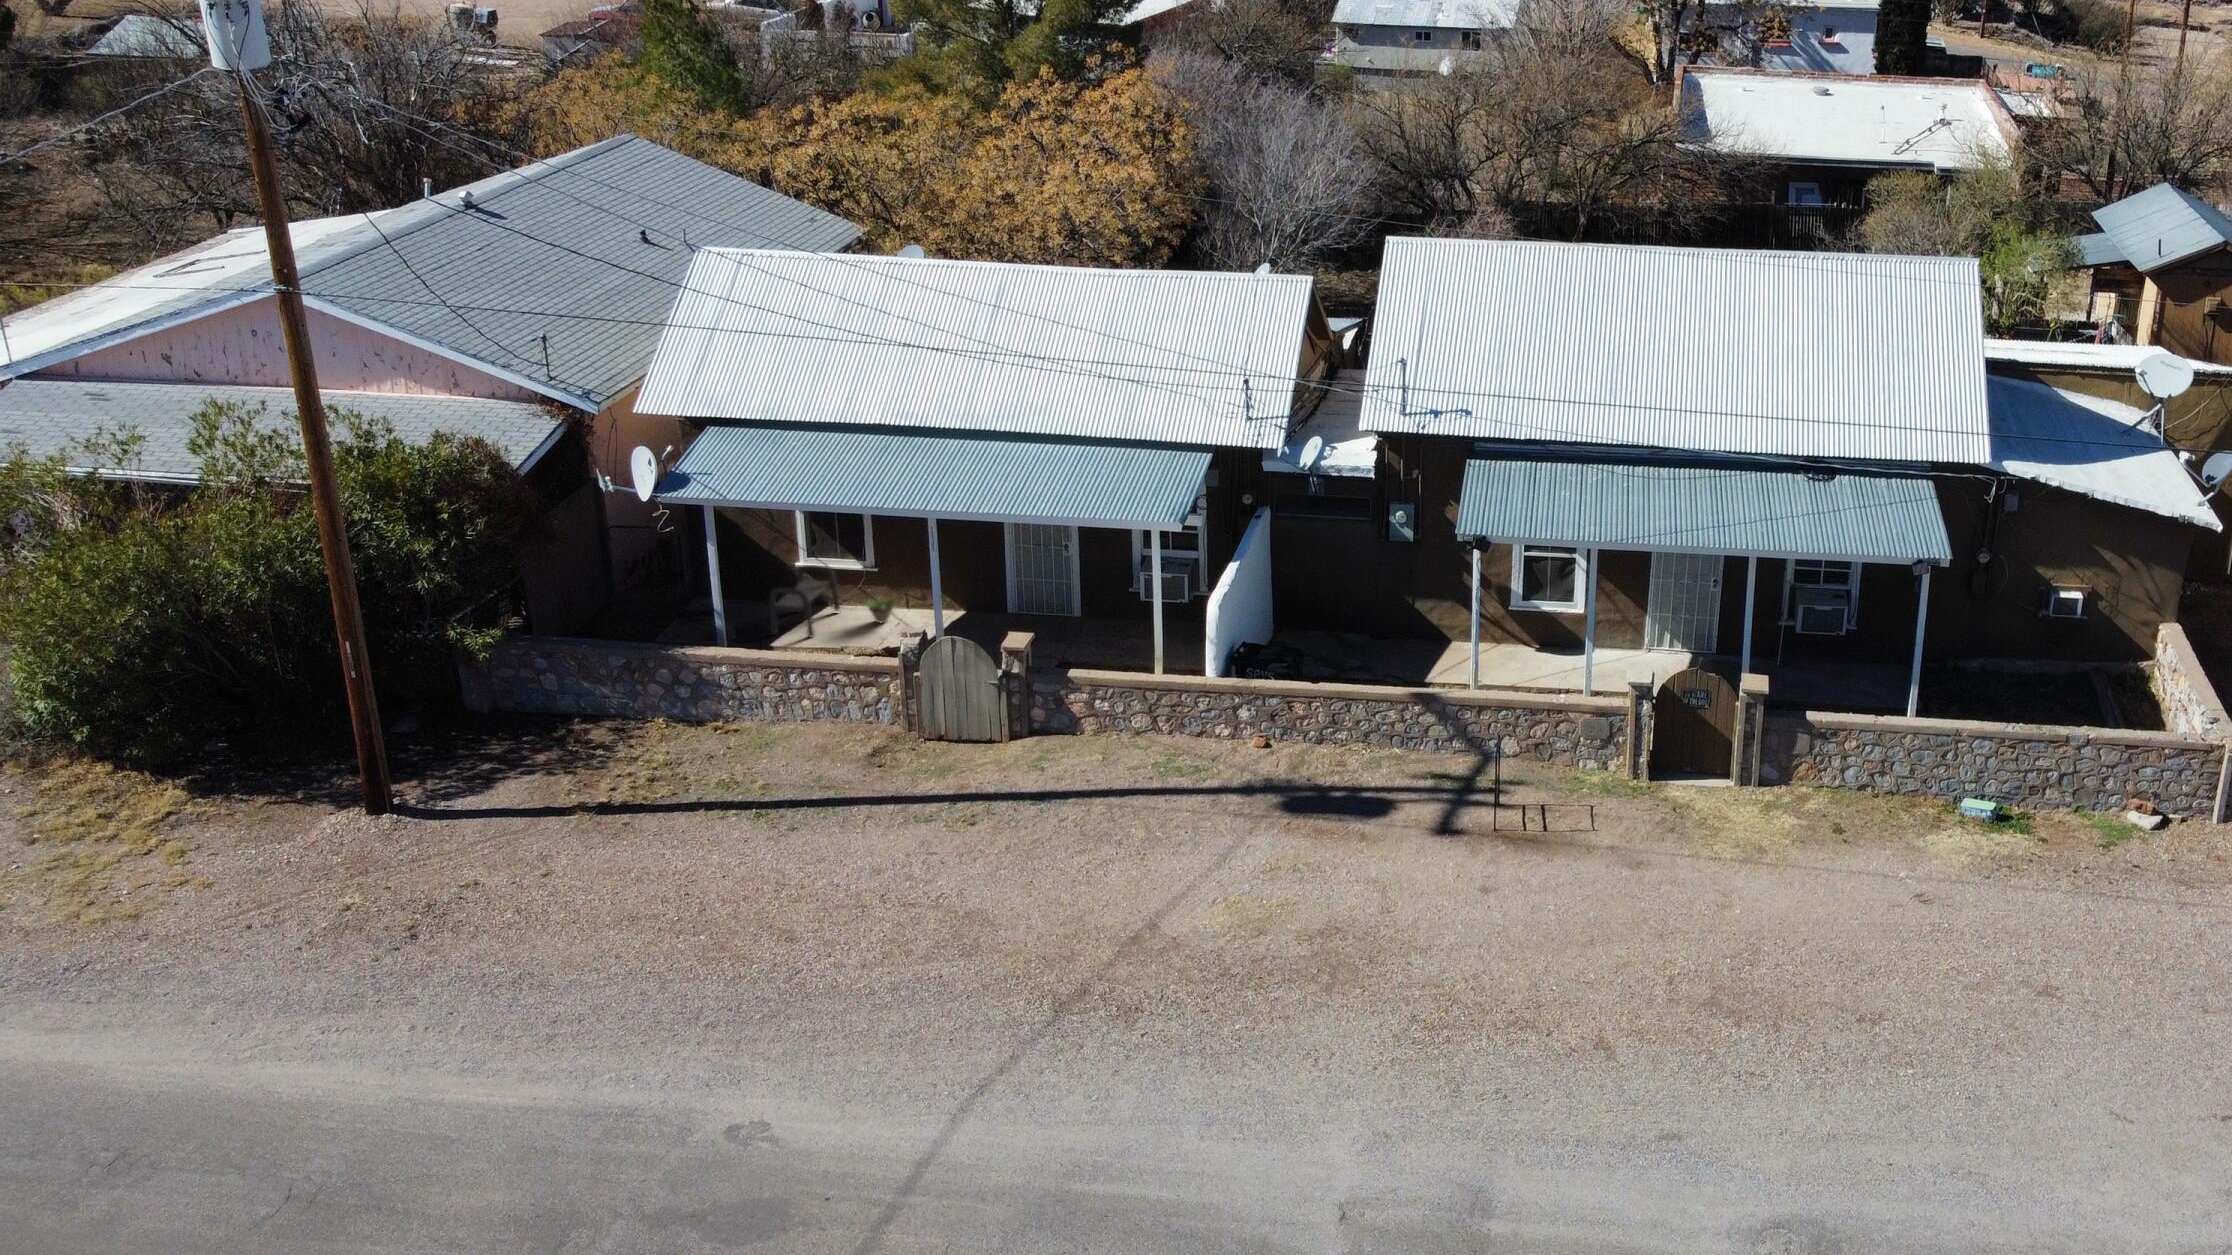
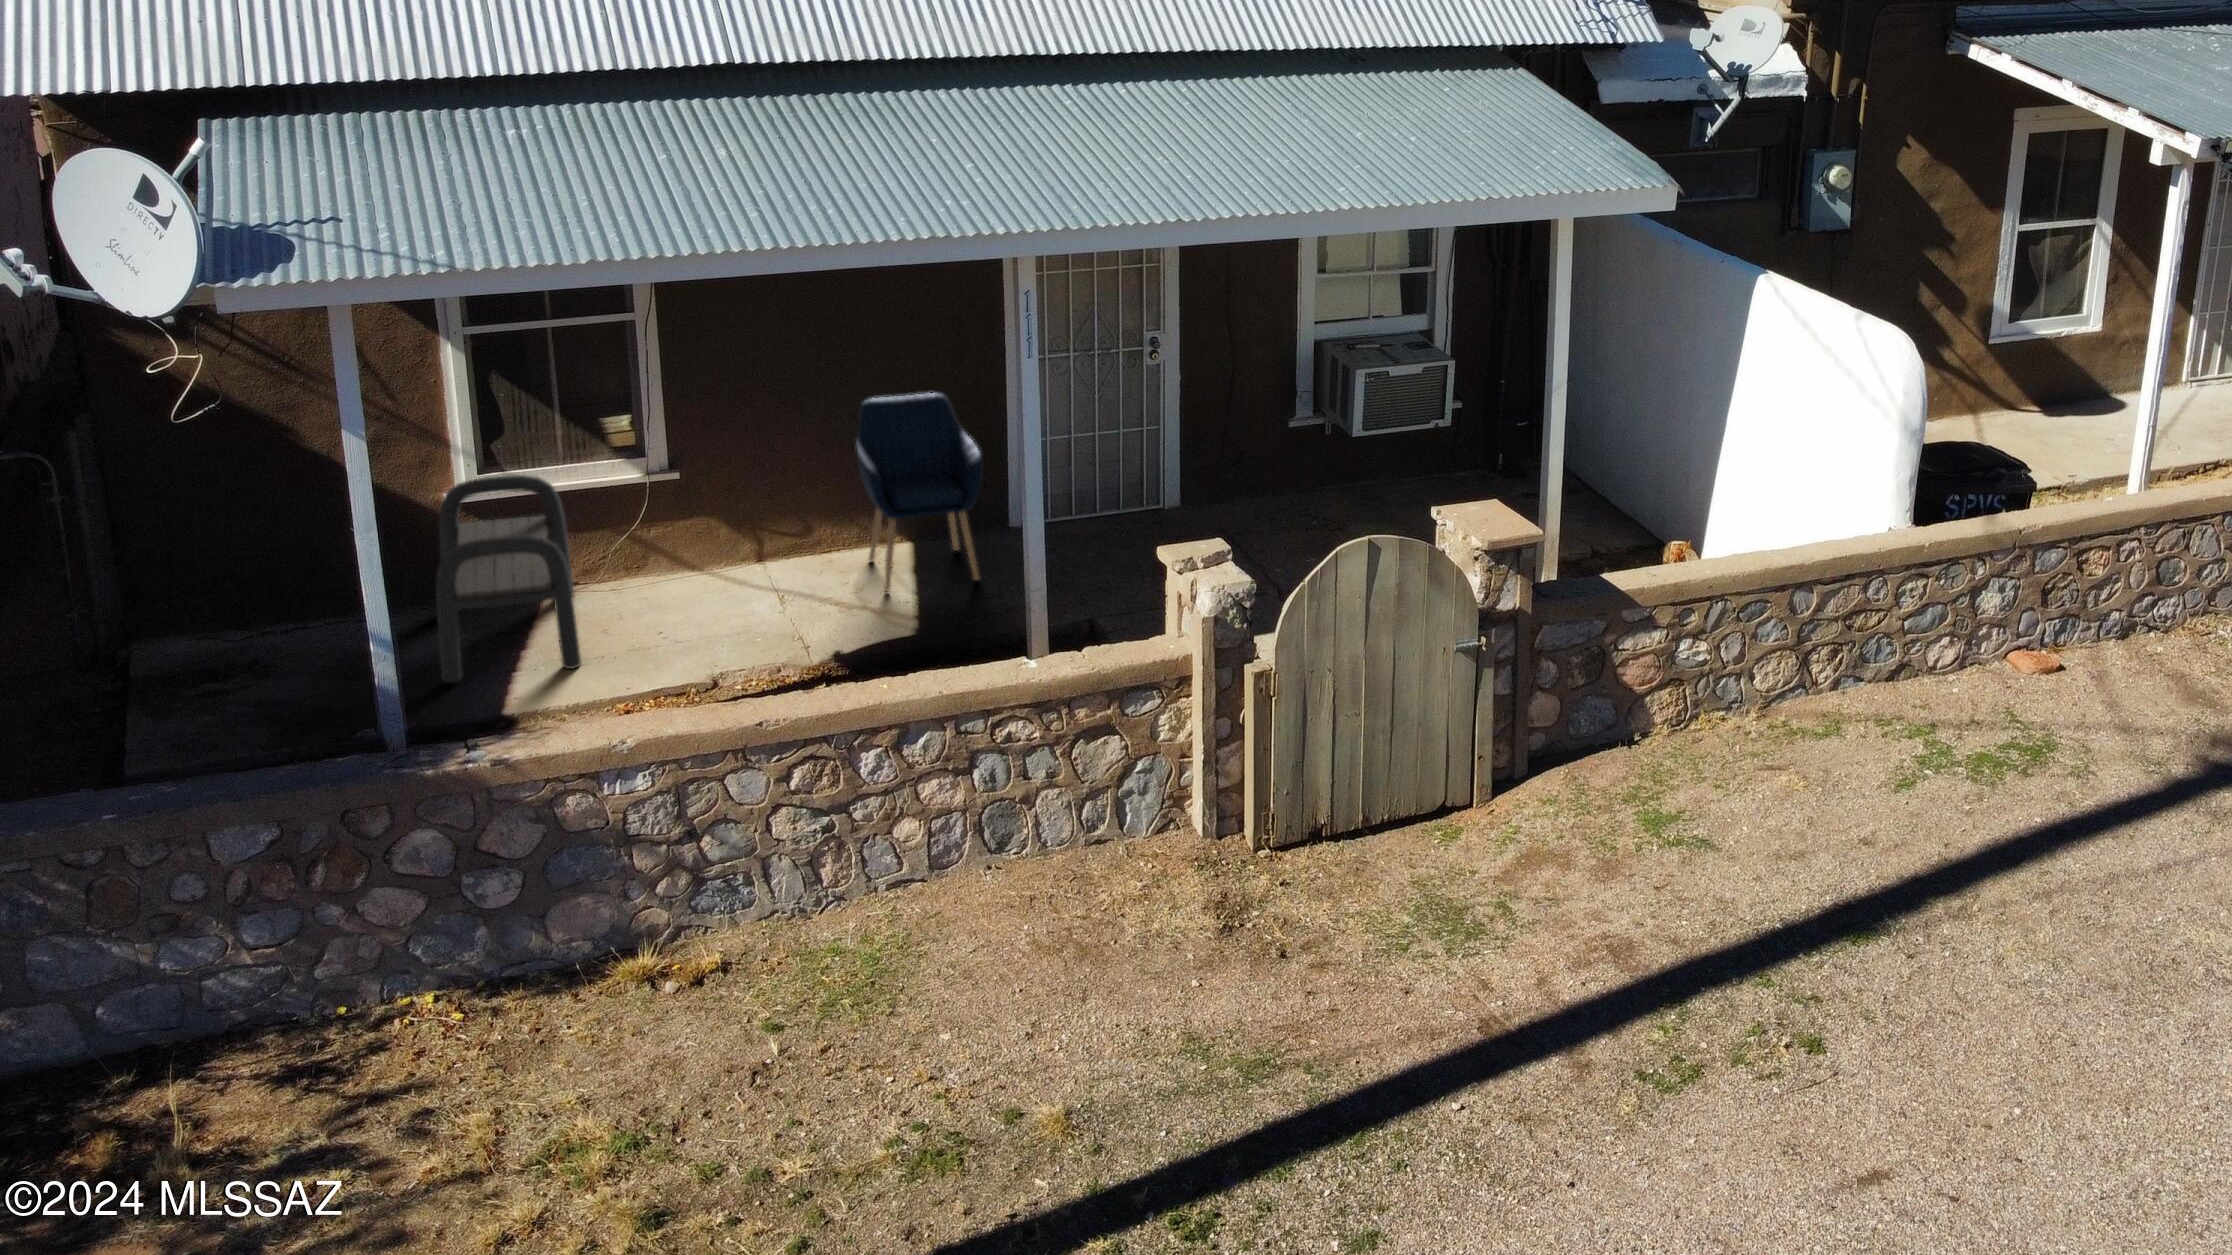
chair: none [925,557,976,634] -> present [856,393,983,592]
decorative plant: present [866,598,894,623] -> none [651,522,773,599]

